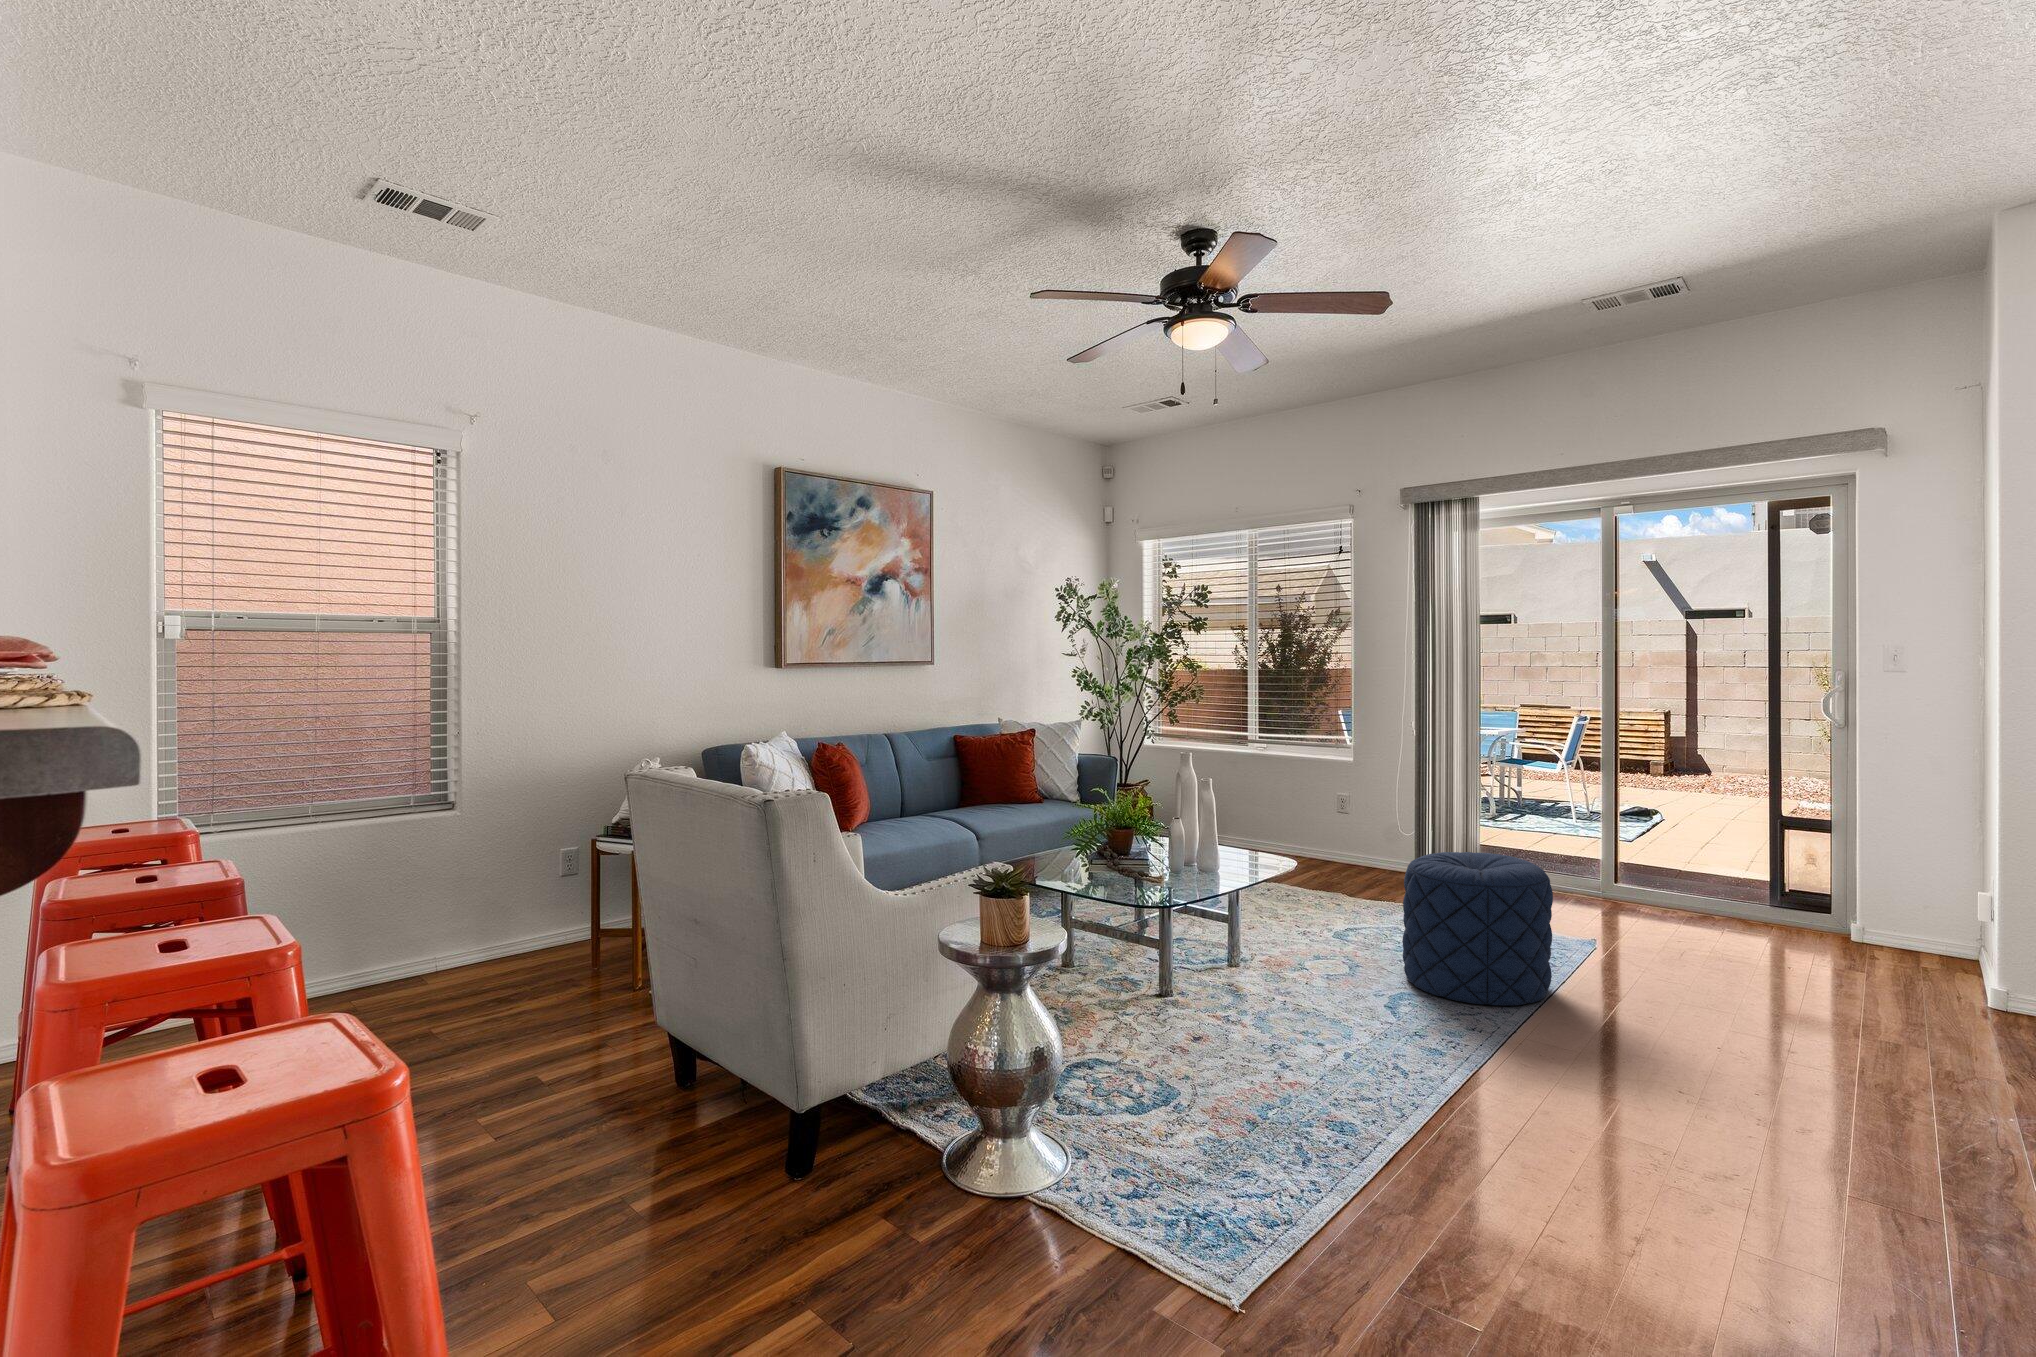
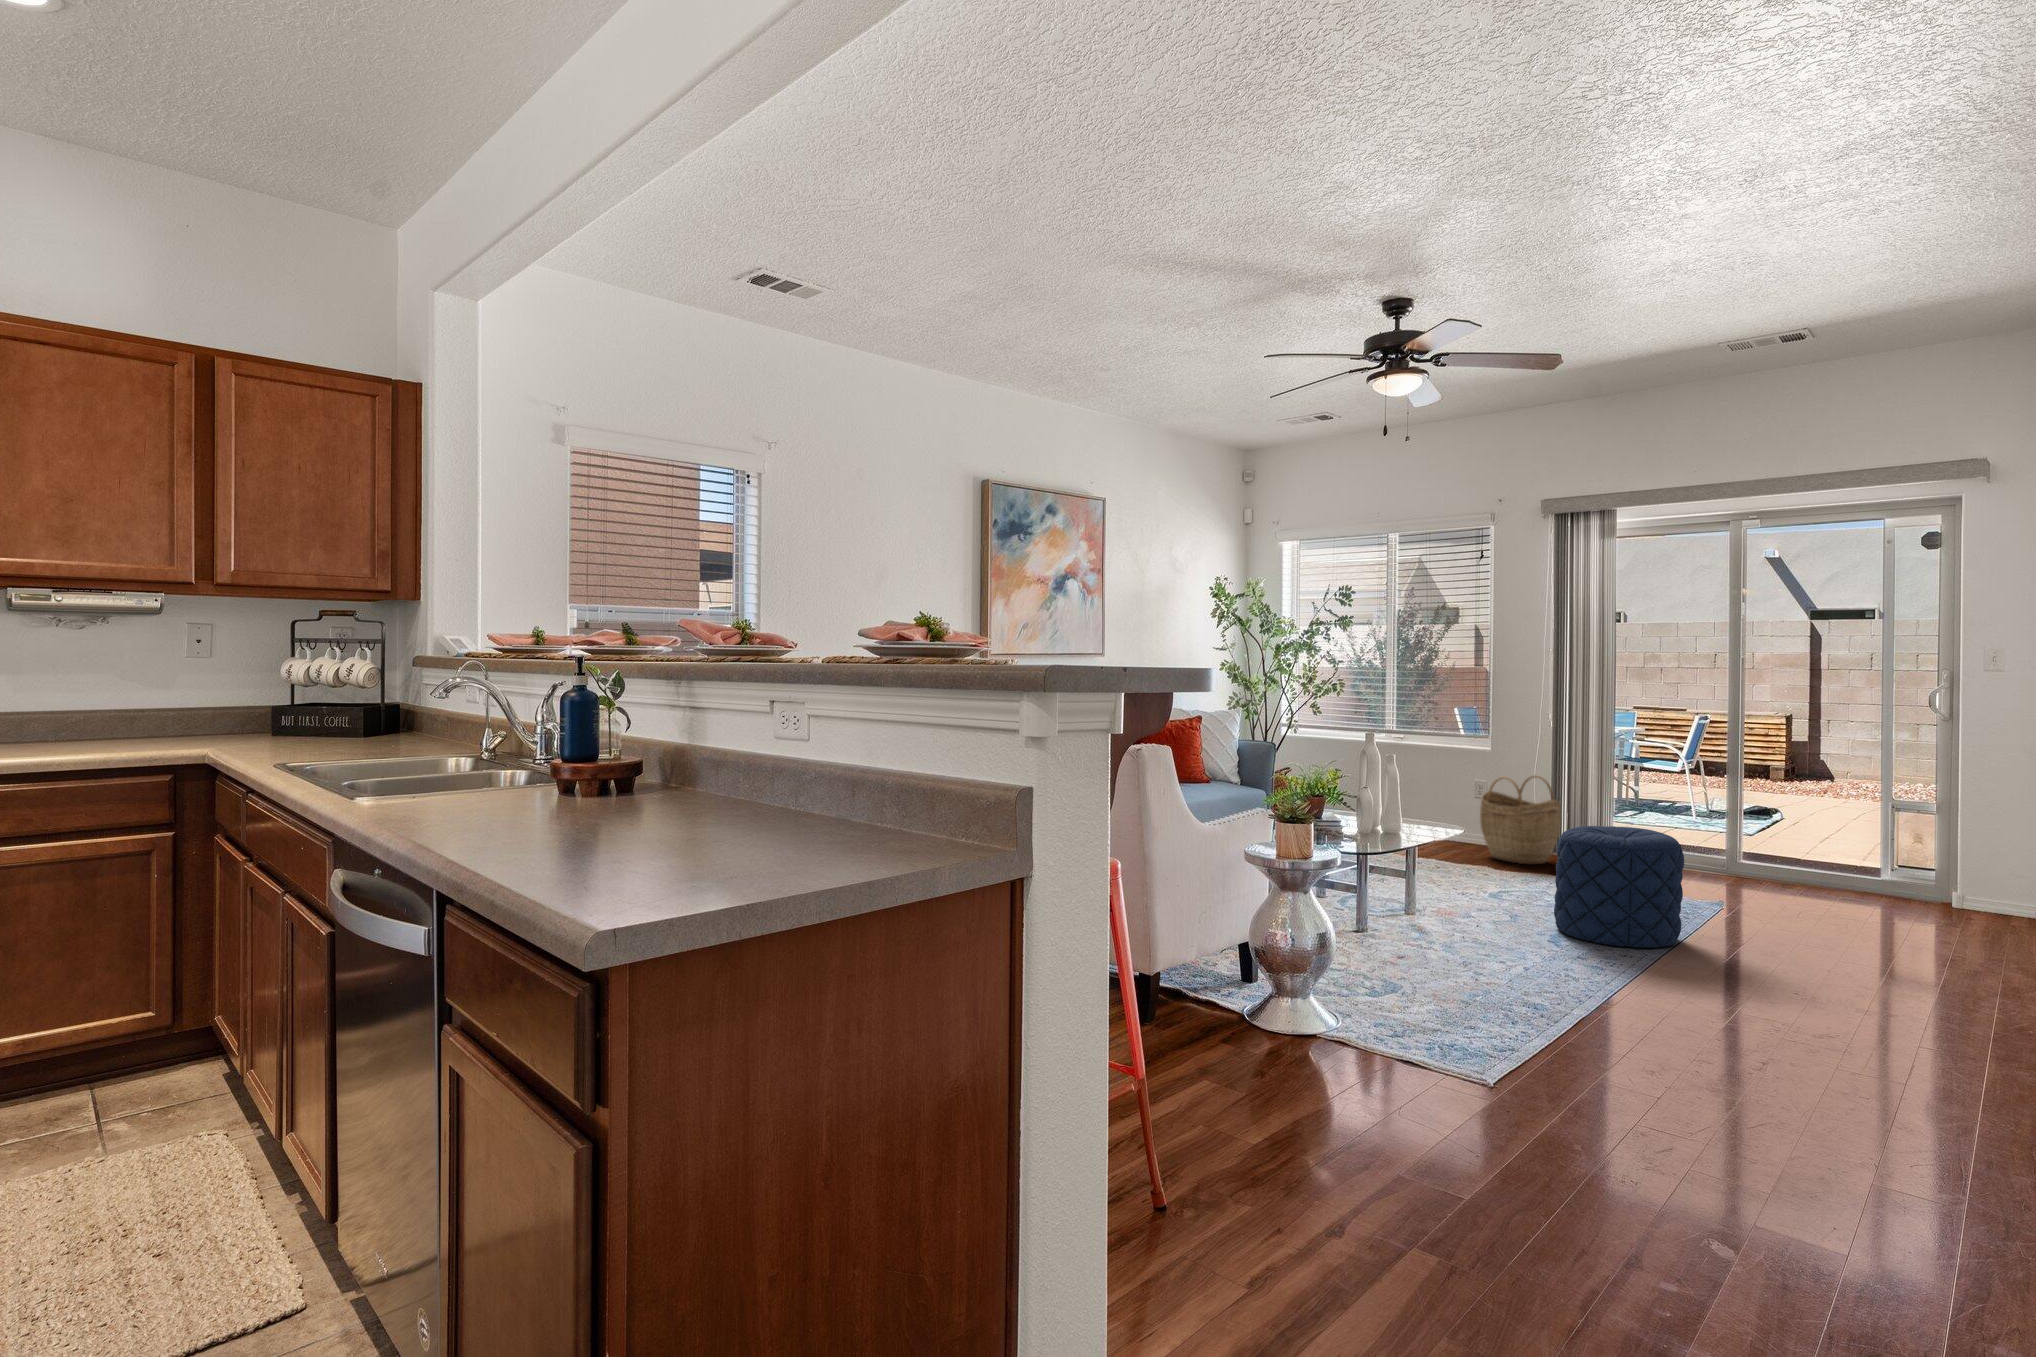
woven basket: none [1341,782,1428,881] -> present [1480,775,1561,864]

